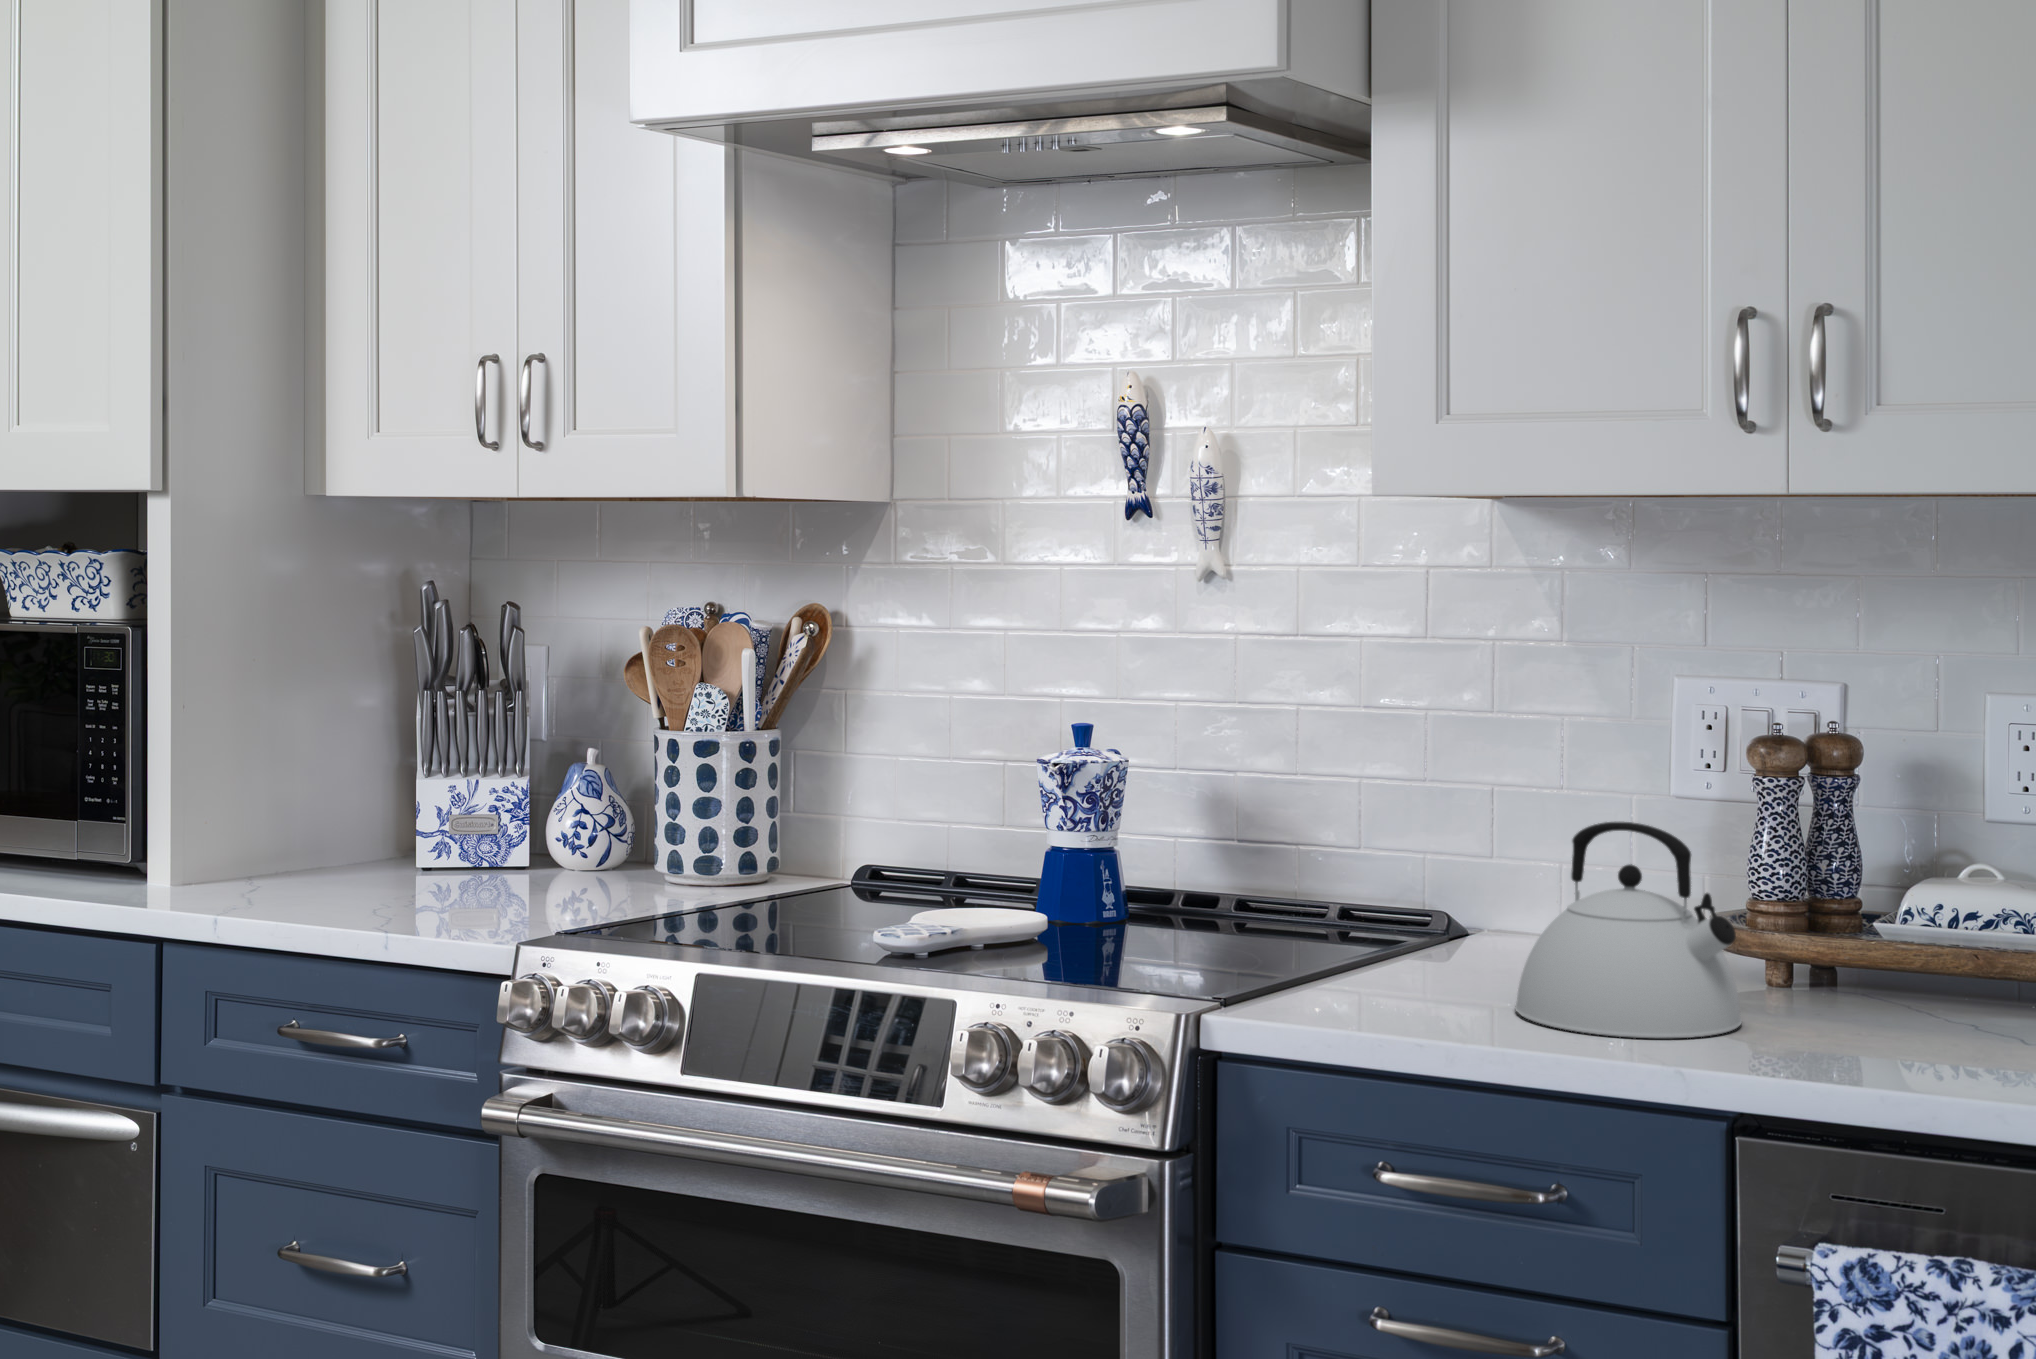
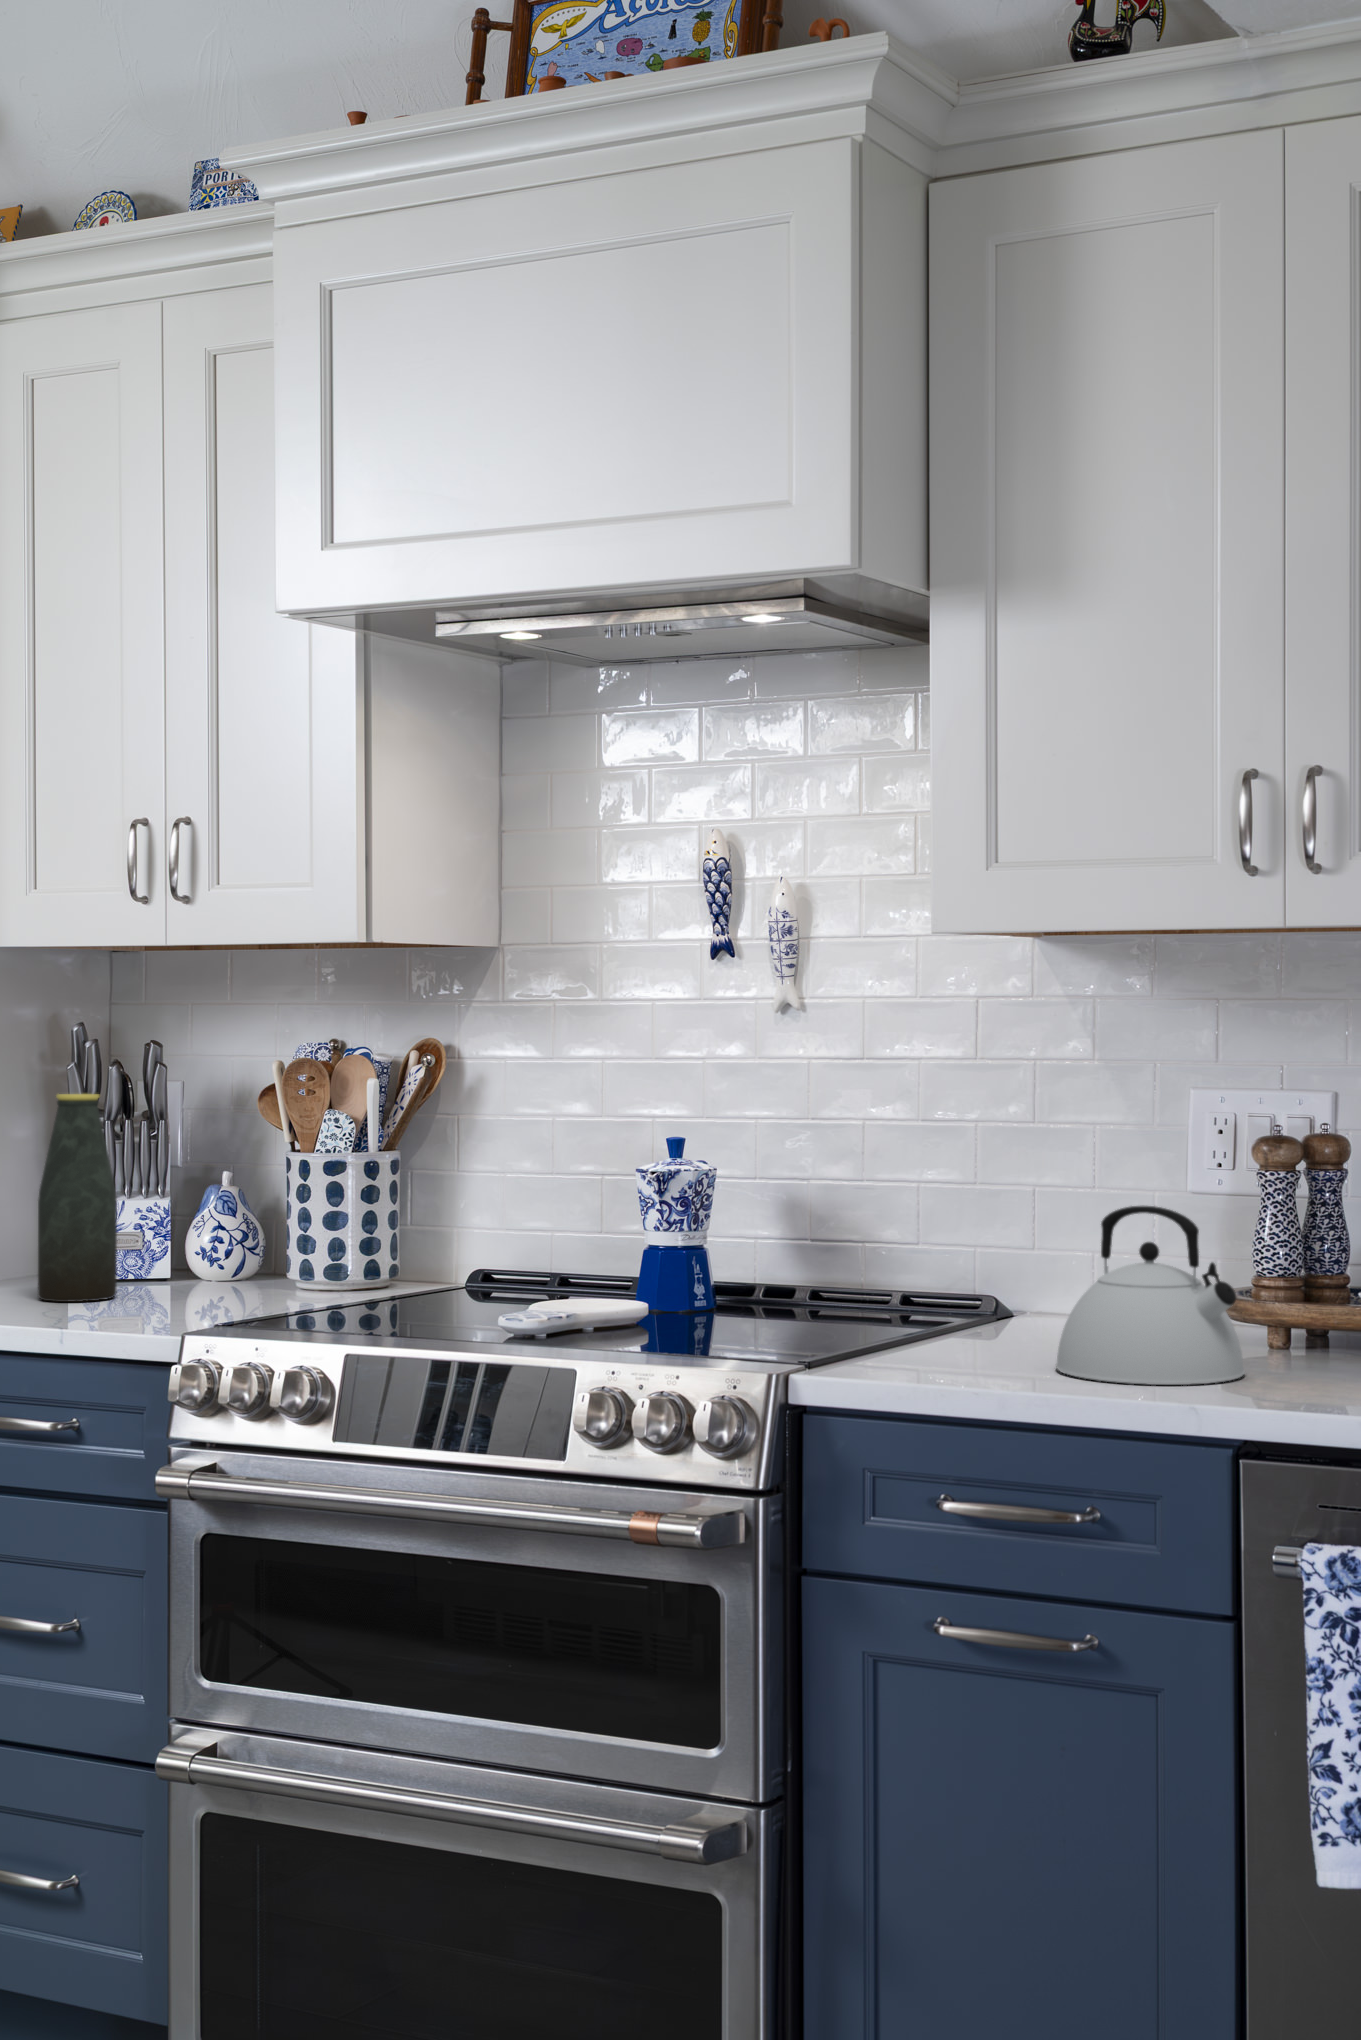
bottle: none [379,663,466,893] -> present [38,1094,117,1302]

